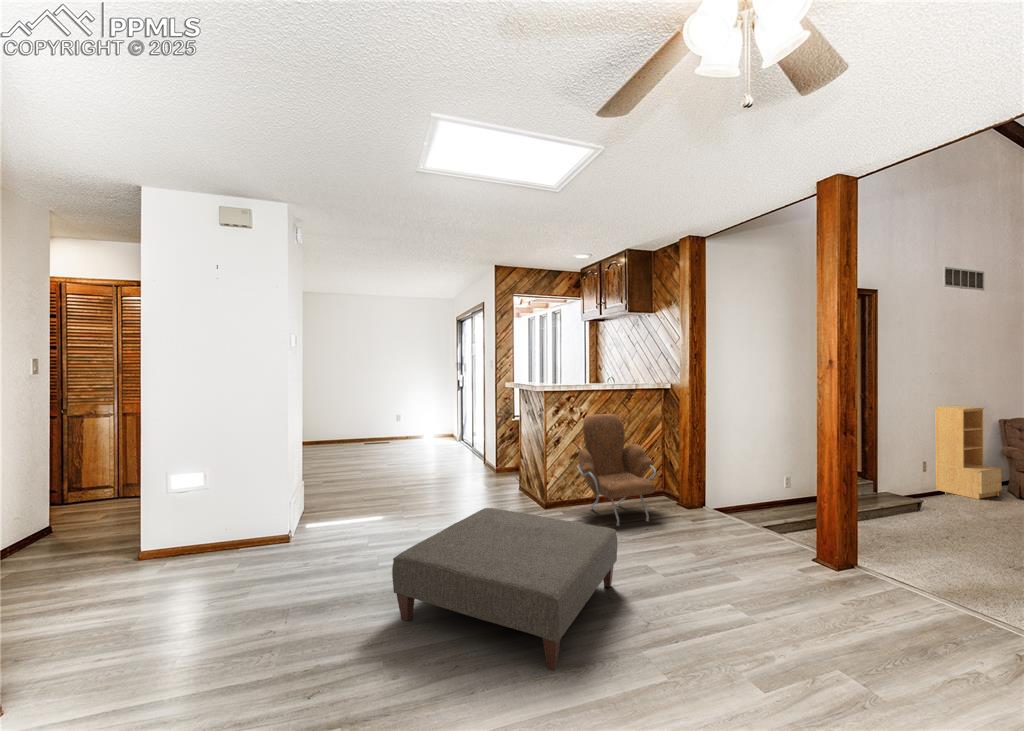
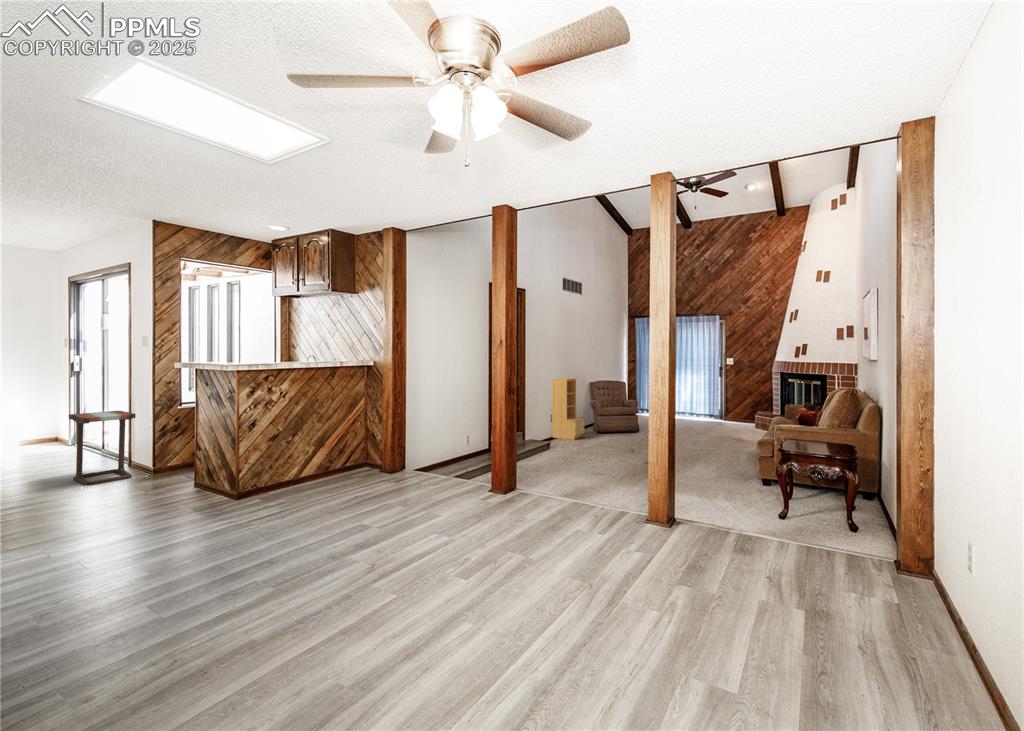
armchair: present [577,414,656,526] -> none [278,392,362,500]
side table: none [447,418,491,477] -> present [69,411,147,485]
ottoman: present [392,508,617,670] -> none [40,492,338,651]

